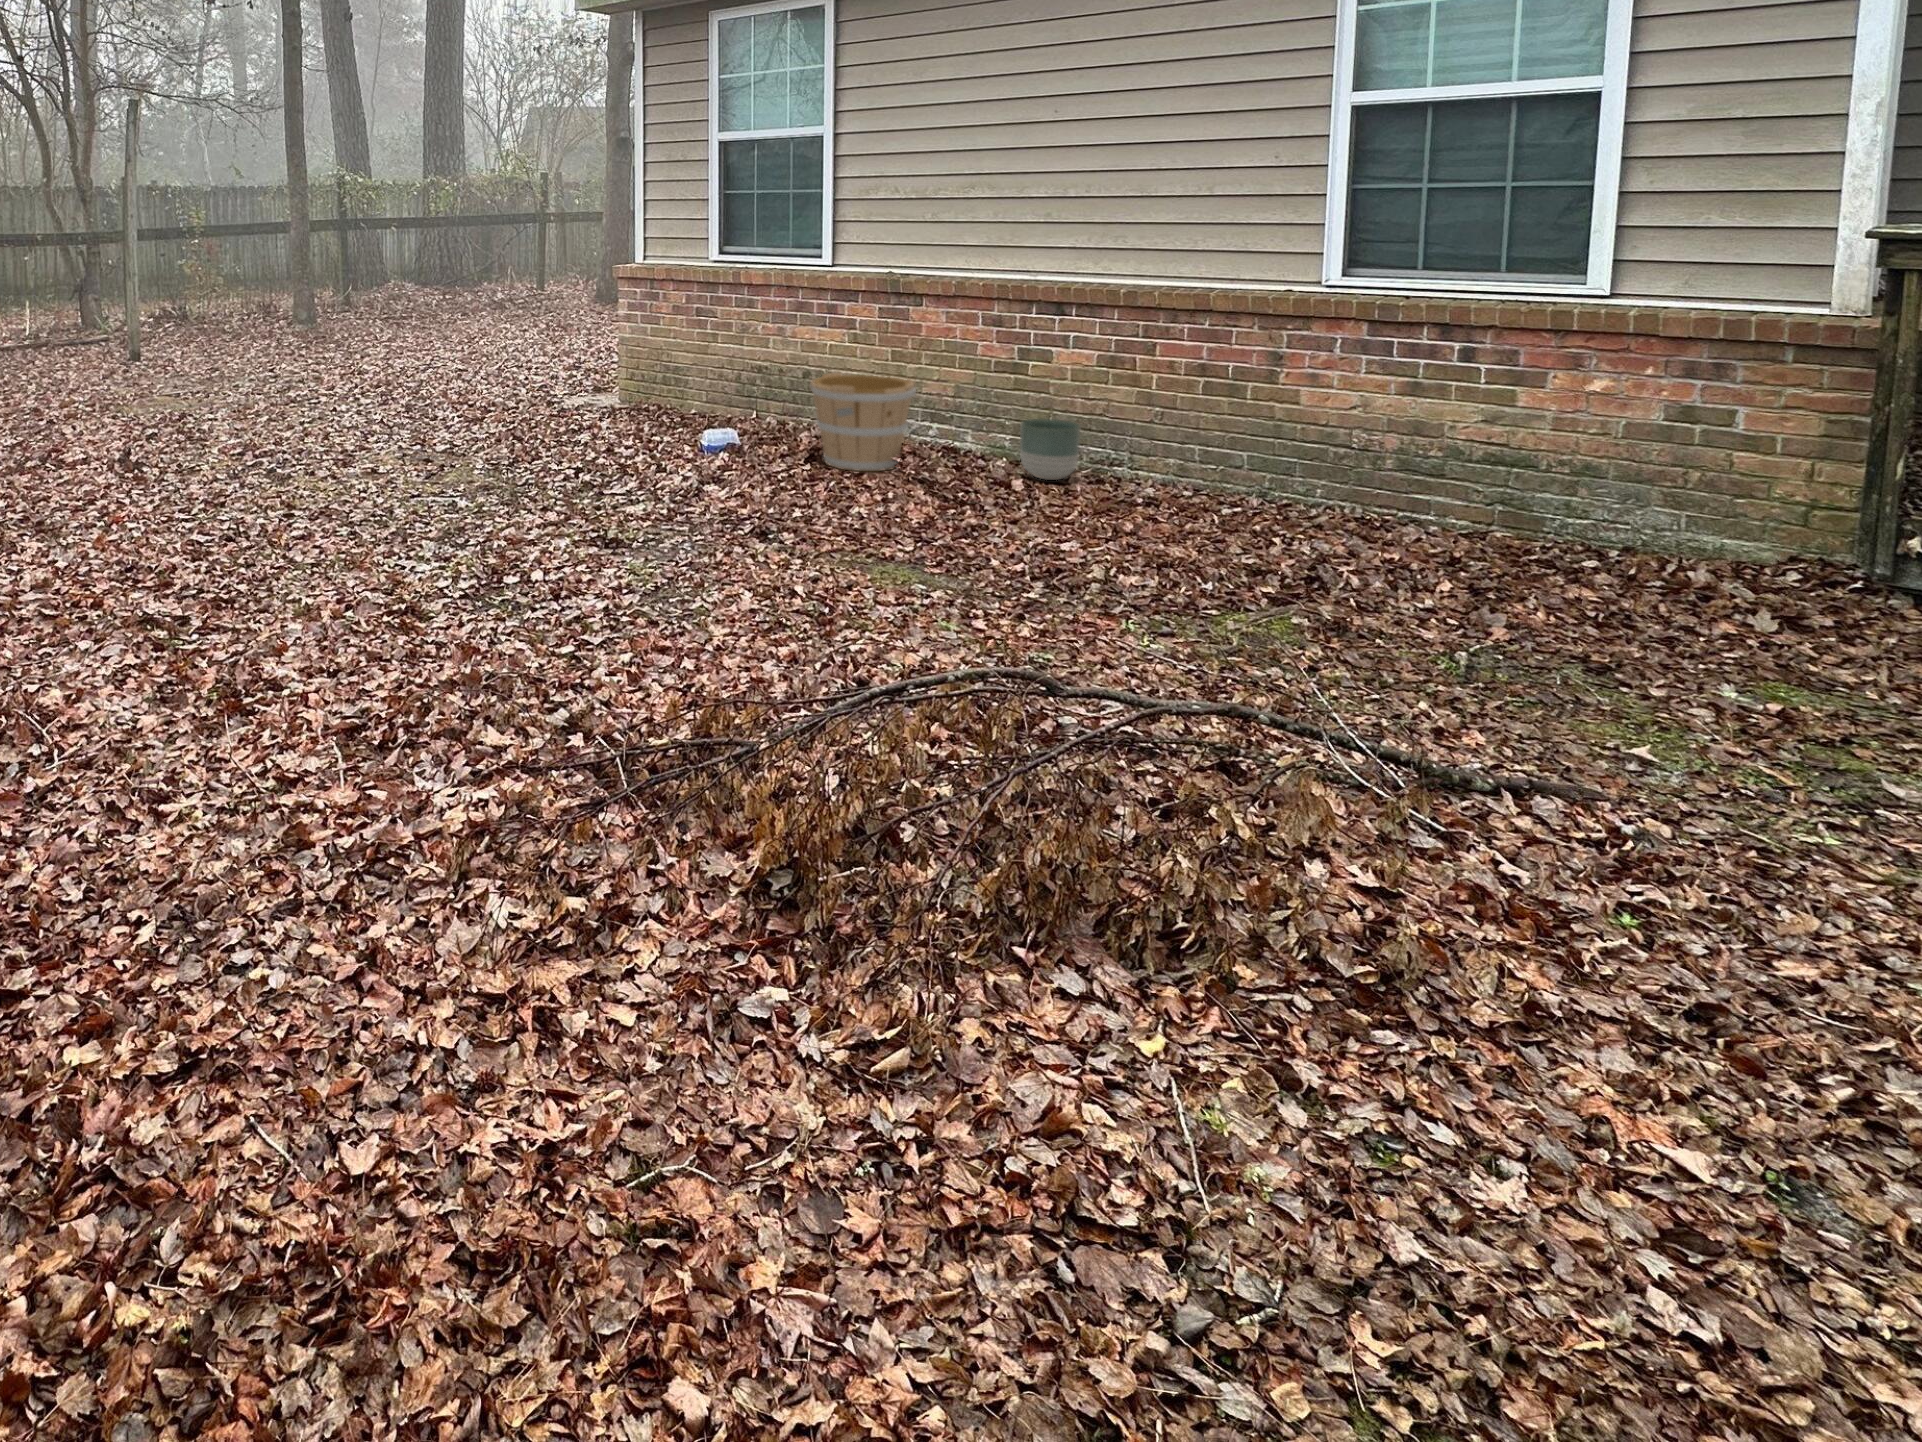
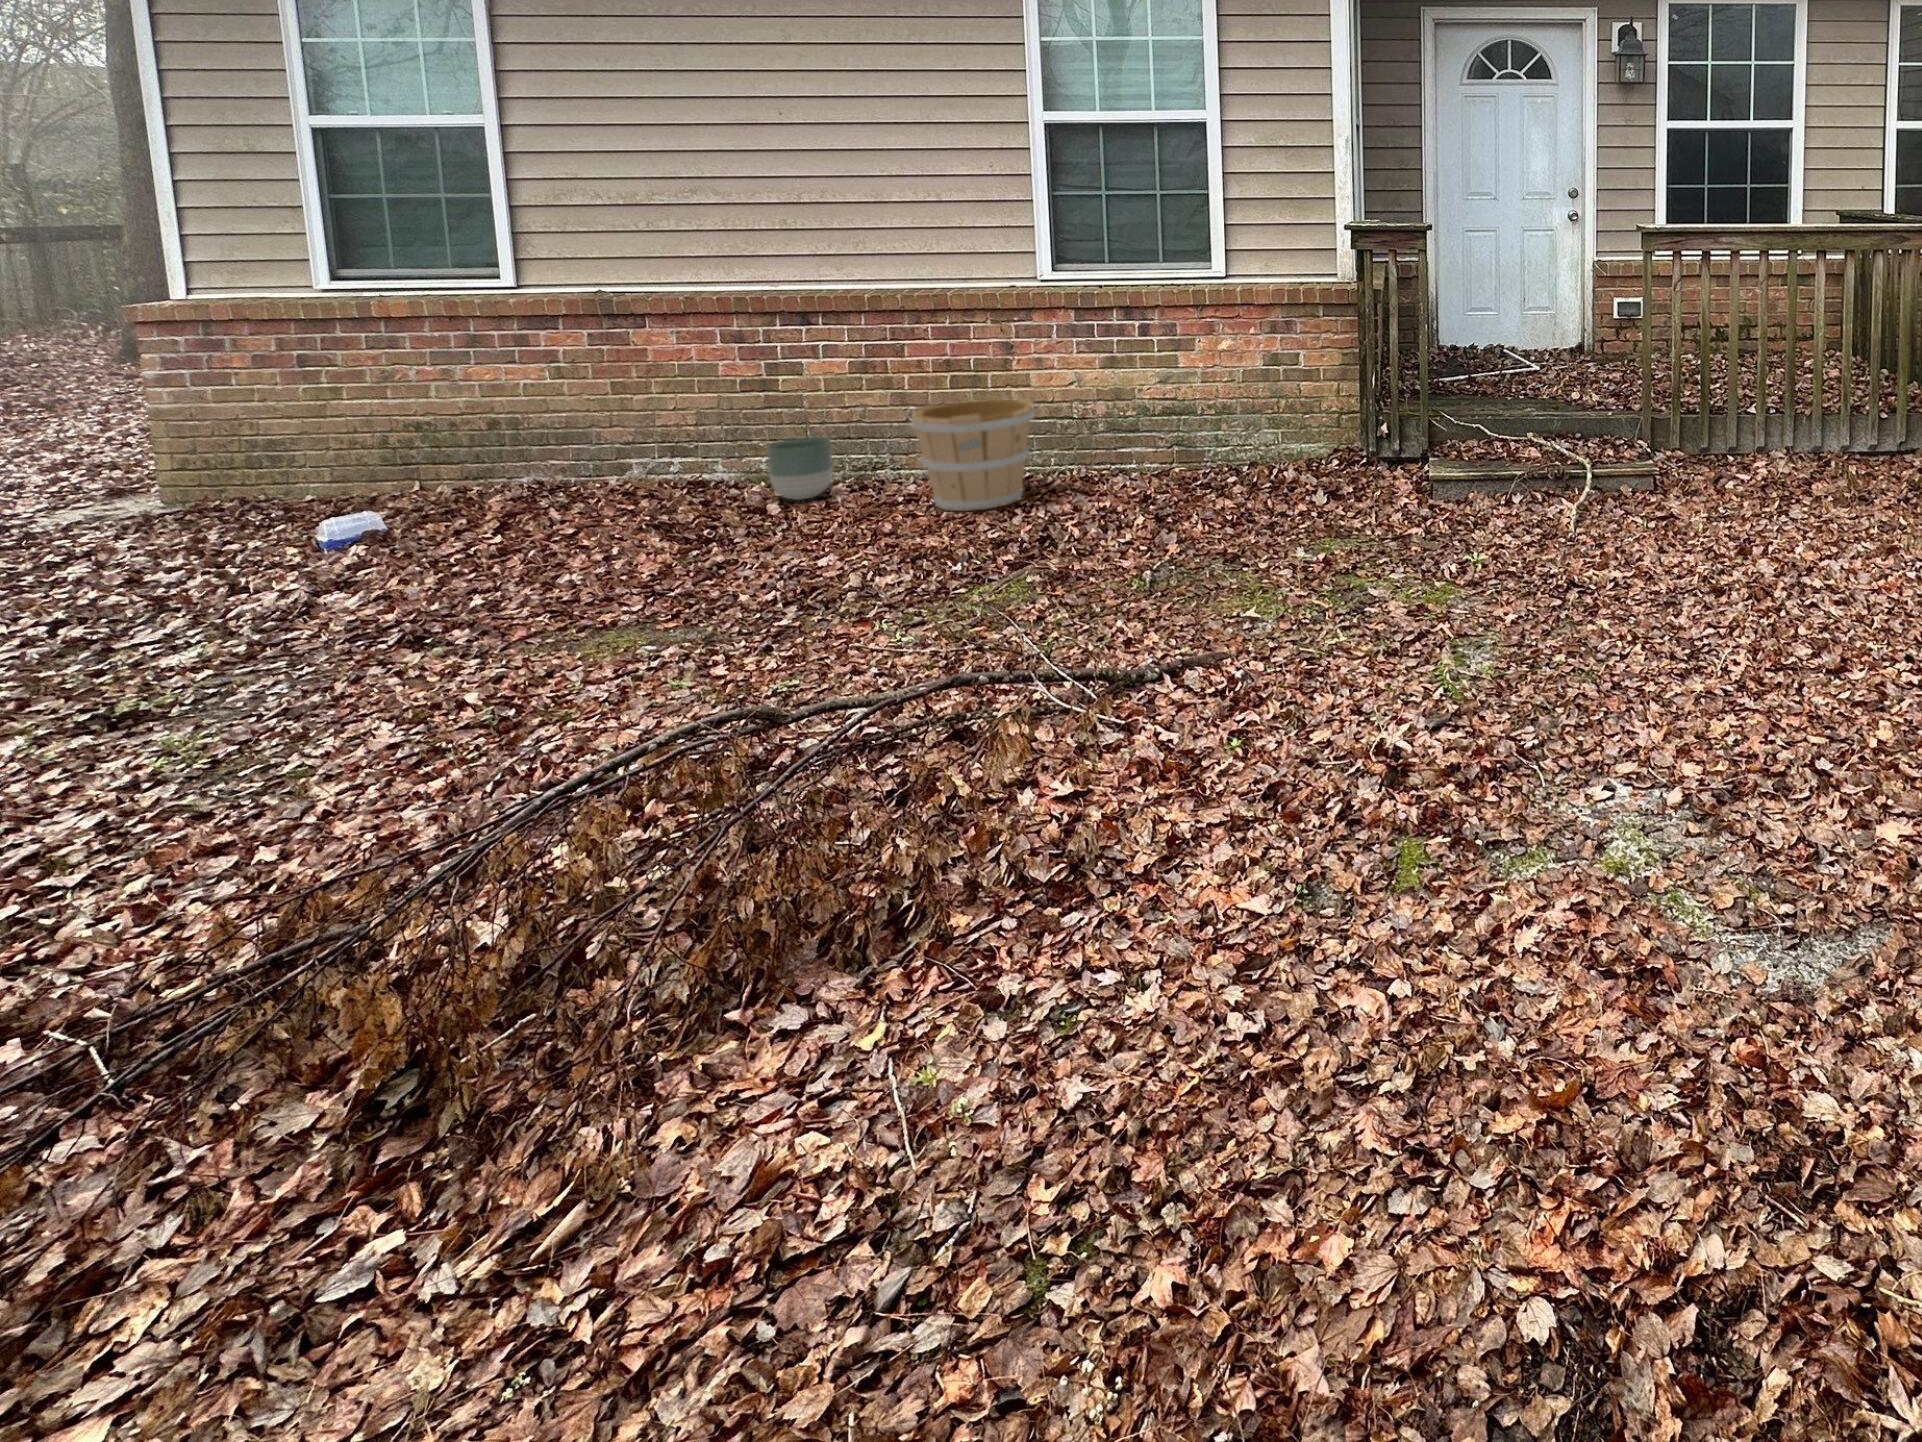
wooden bucket: present [810,373,916,472] -> present [911,398,1035,511]

